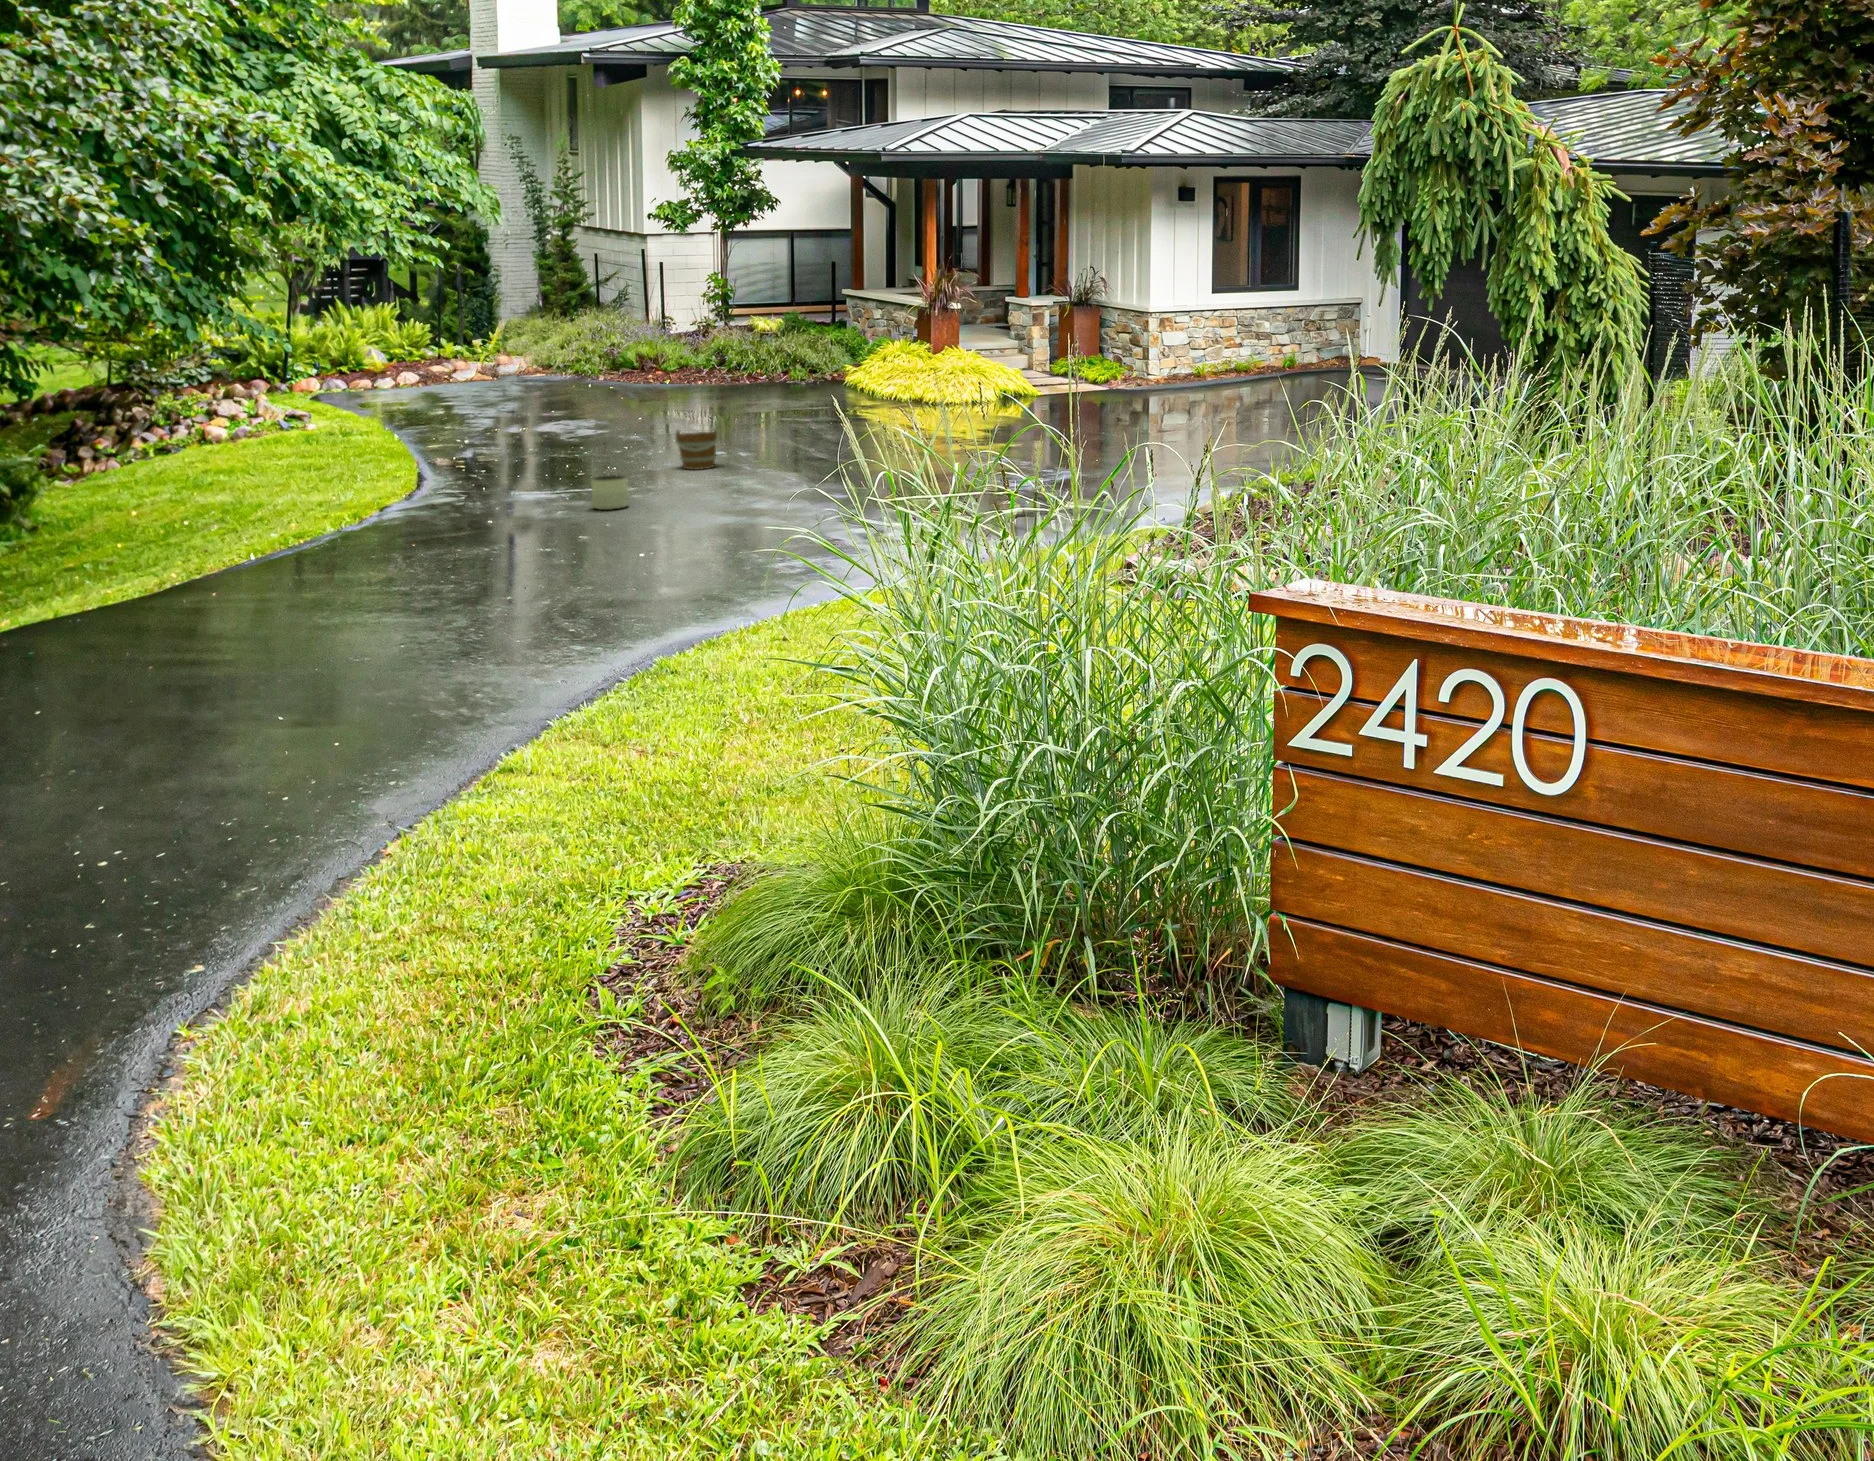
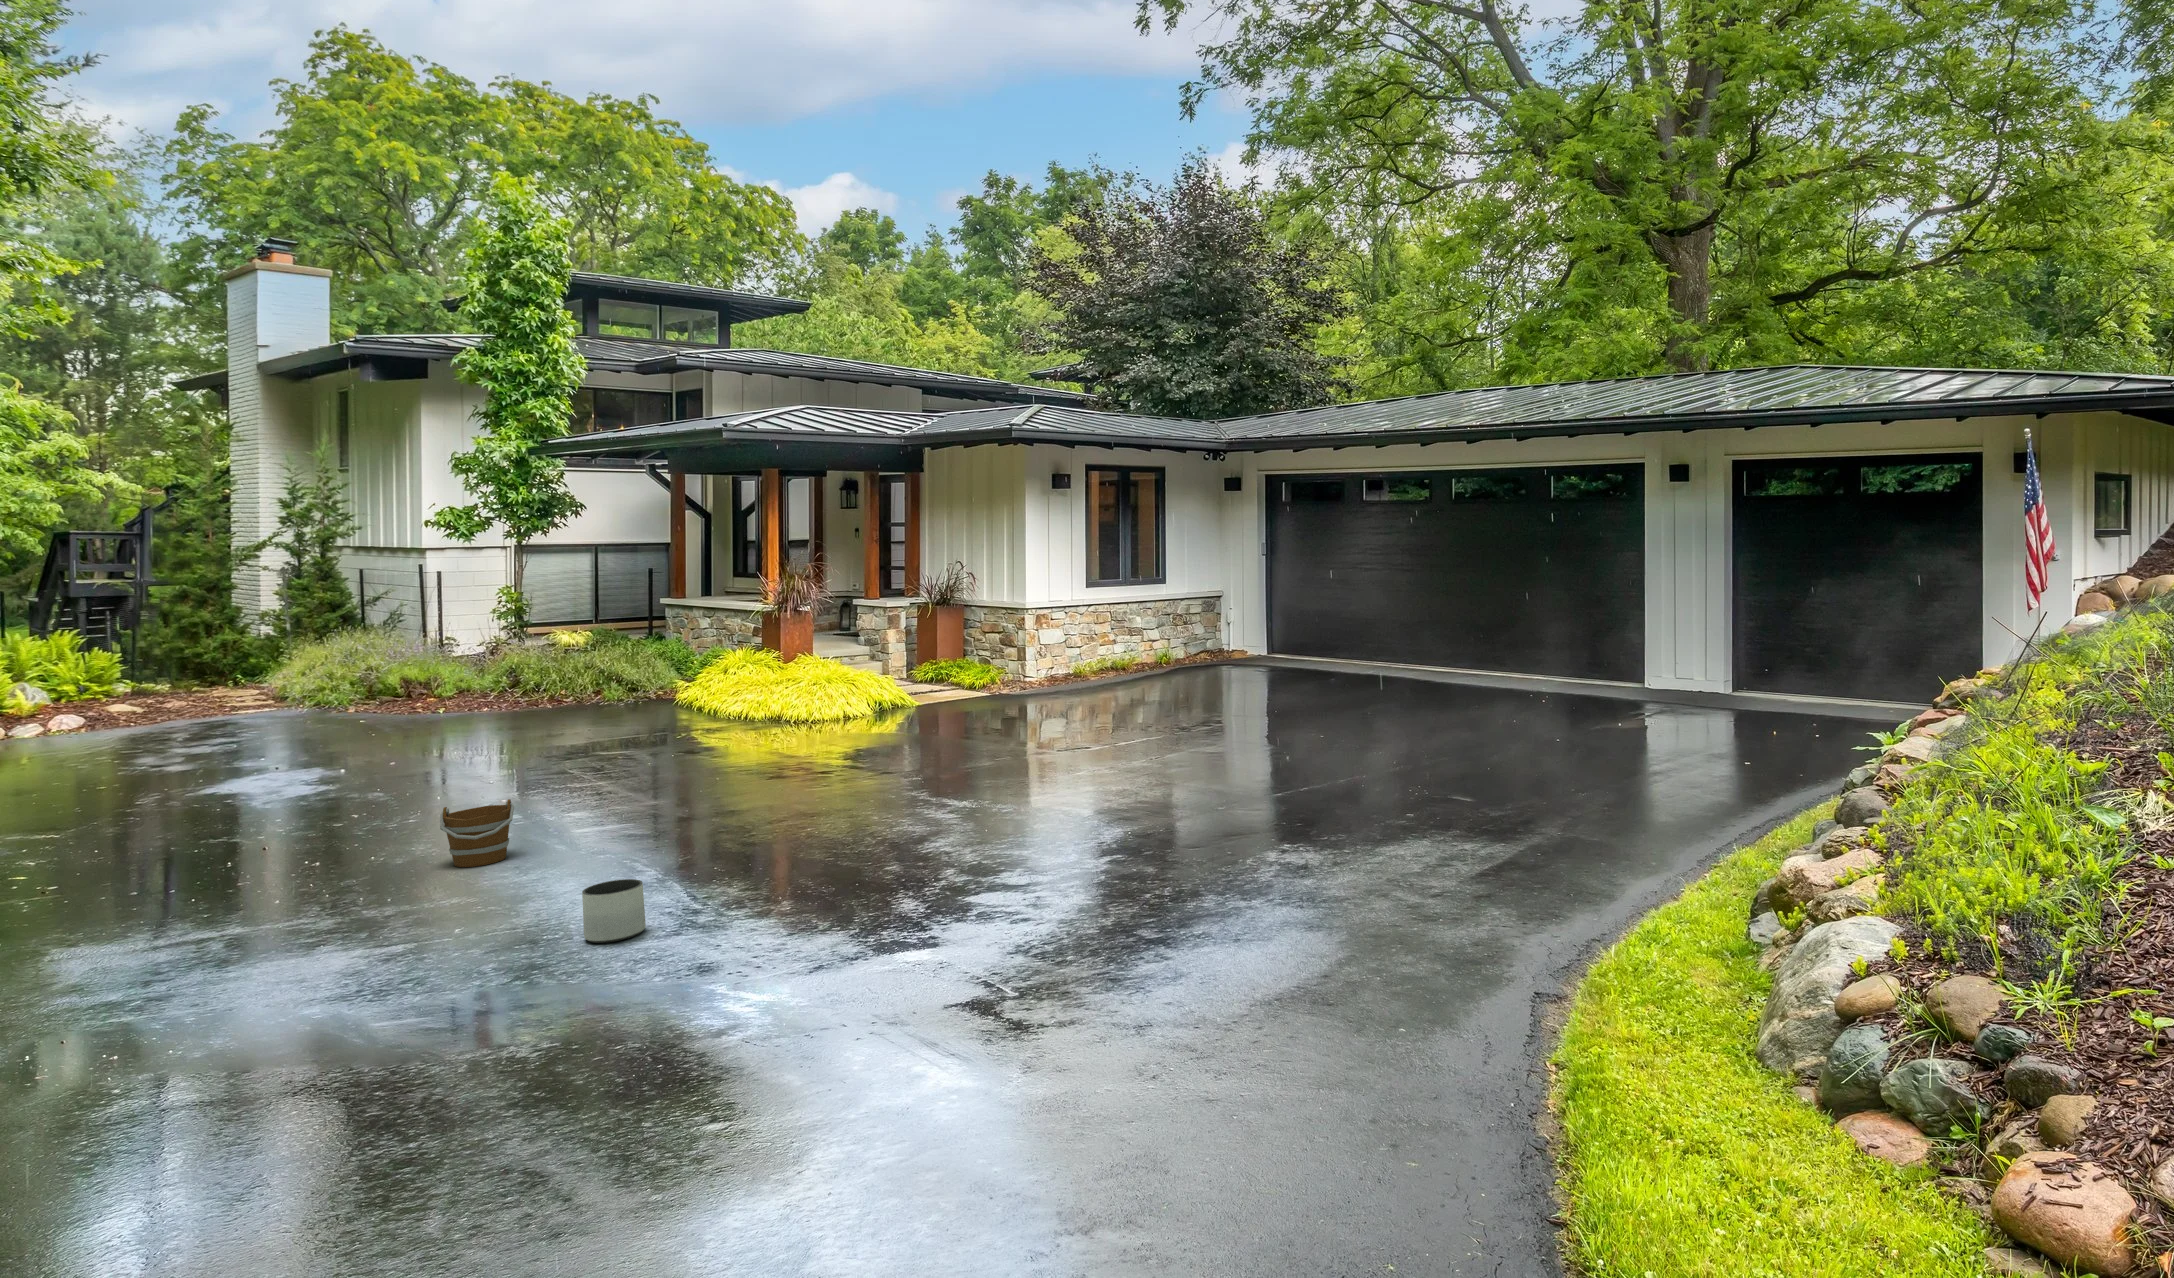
planter: present [591,475,629,510] -> present [582,879,646,943]

